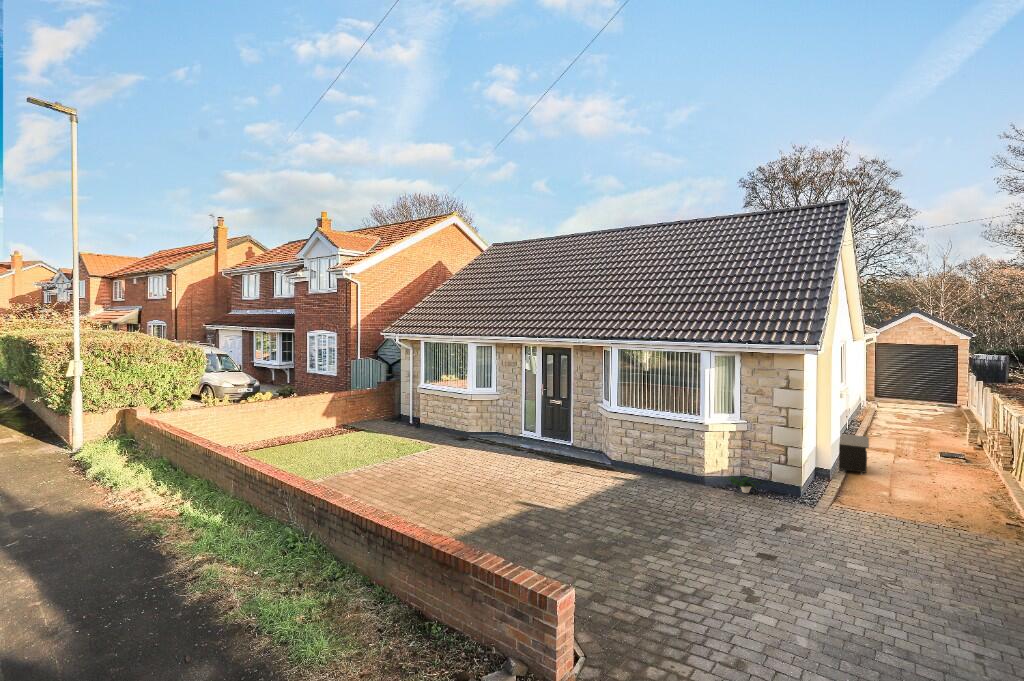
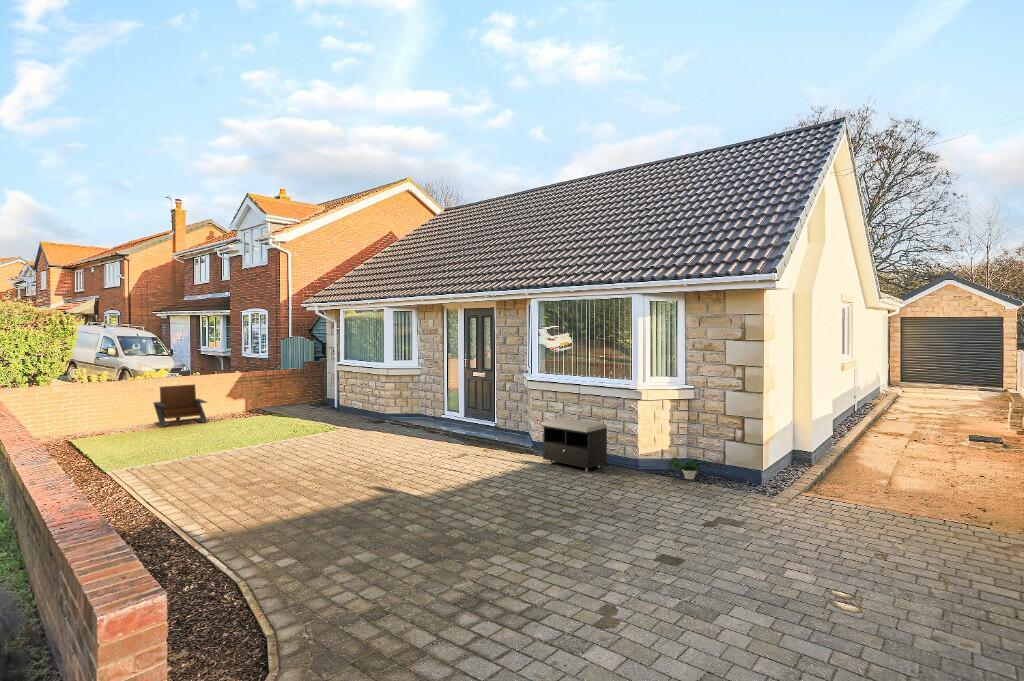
lounge chair: none [274,406,319,444] -> present [154,384,207,428]
storage bench: present [839,434,869,475] -> present [542,418,607,472]

